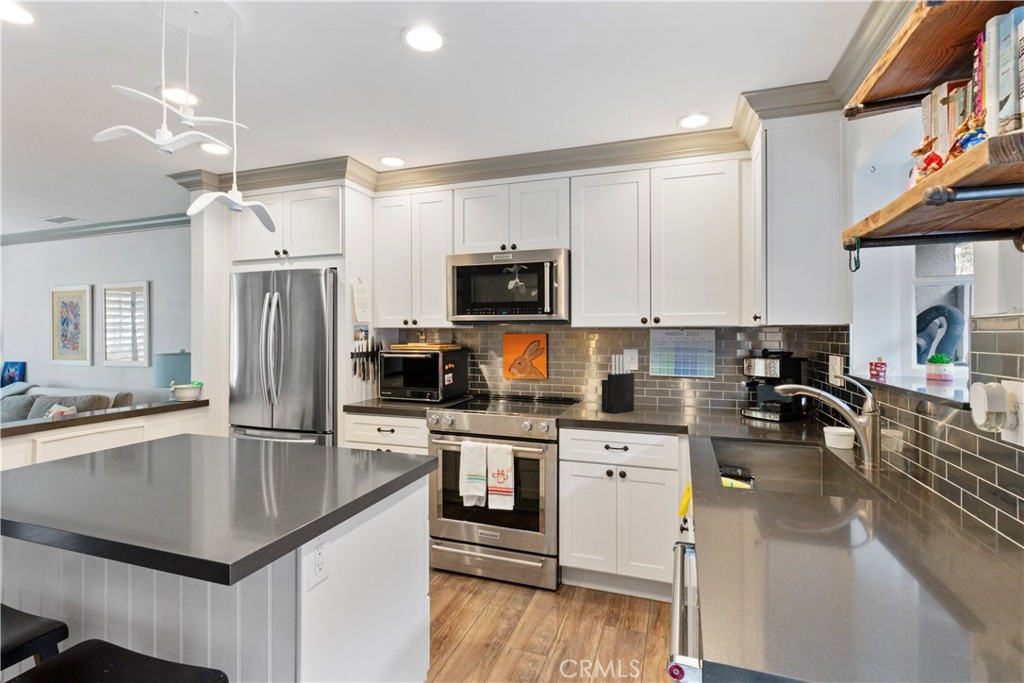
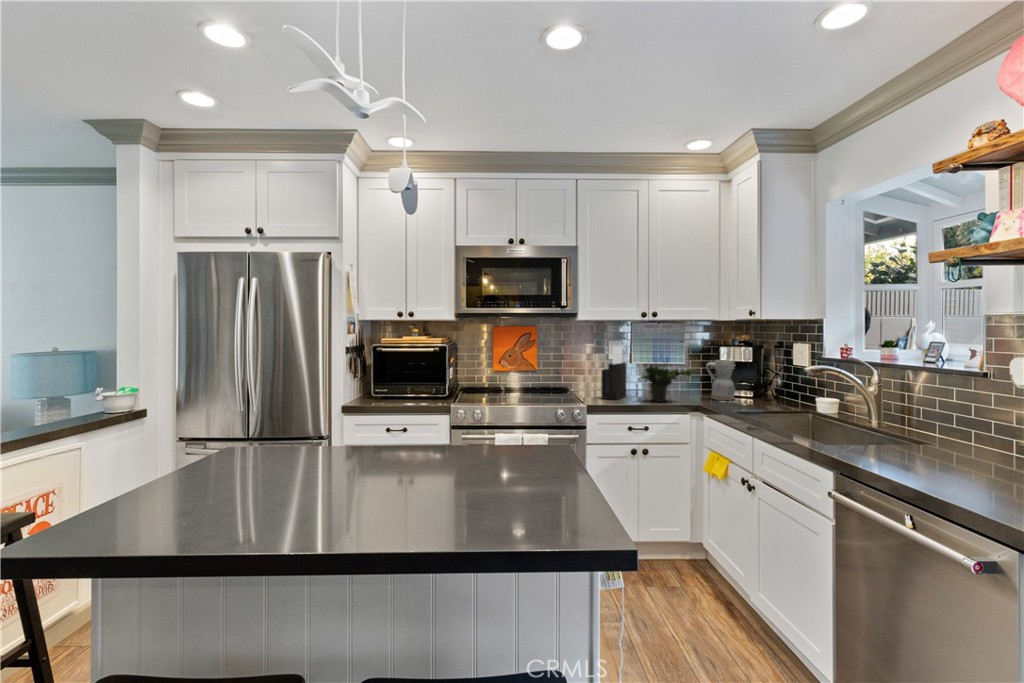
potted plant: none [634,365,694,419] -> present [641,358,692,402]
ceramic pitcher: none [718,373,752,422] -> present [706,360,735,400]

